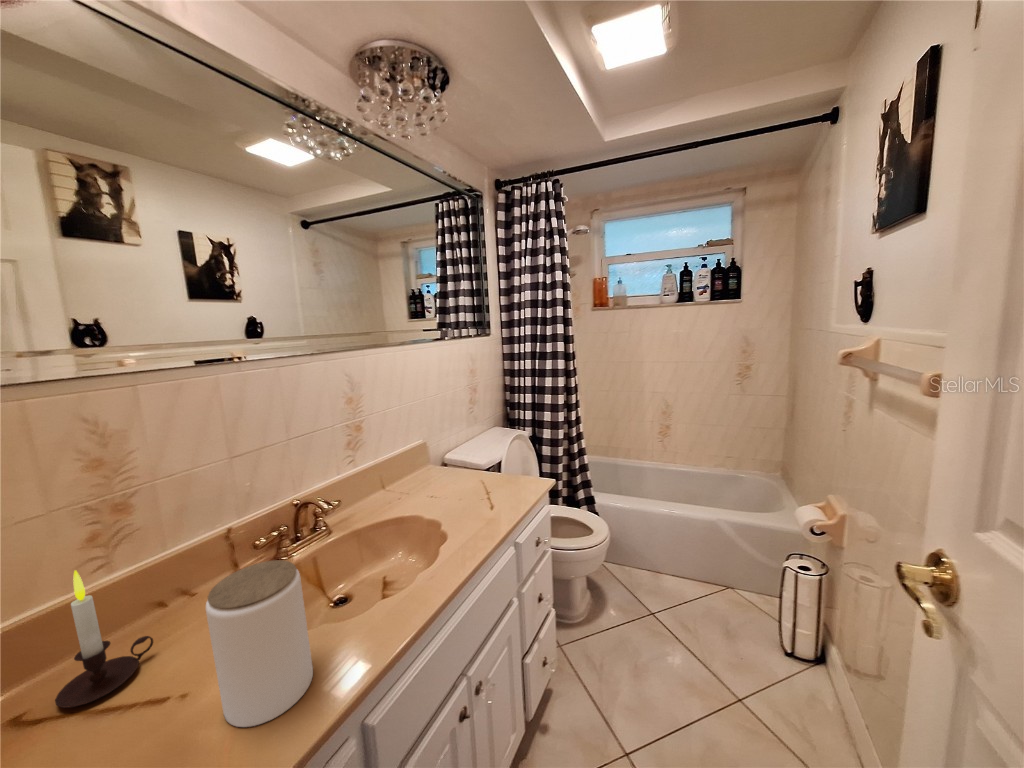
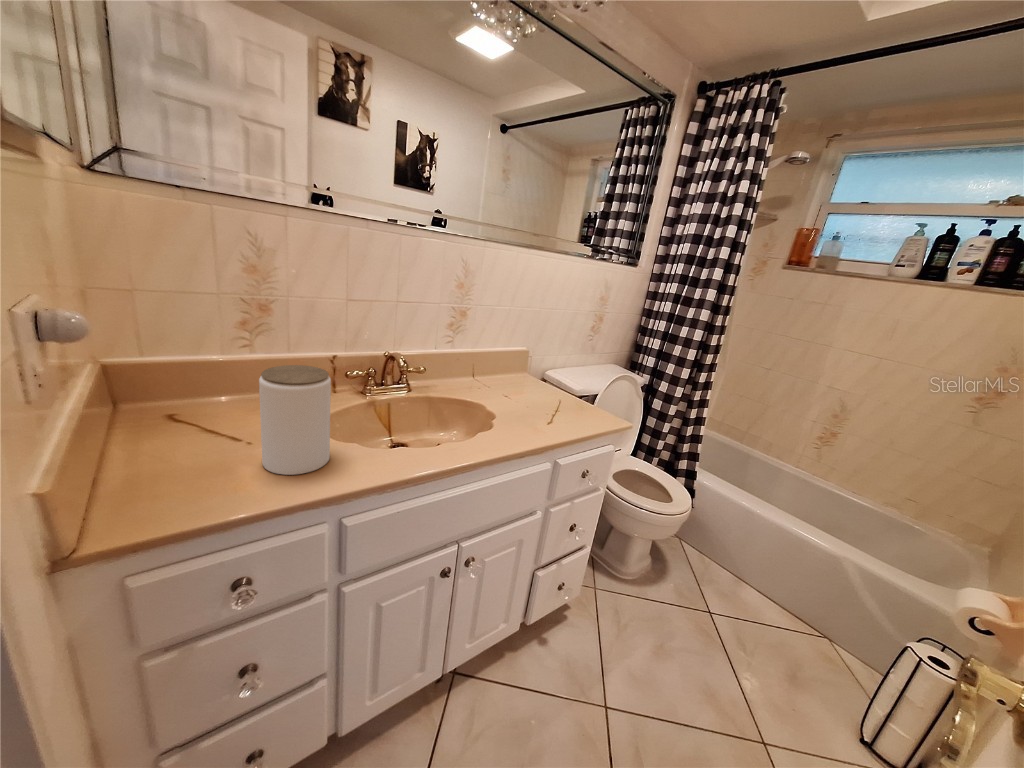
candle: present [55,571,153,708] -> none [198,331,259,420]

